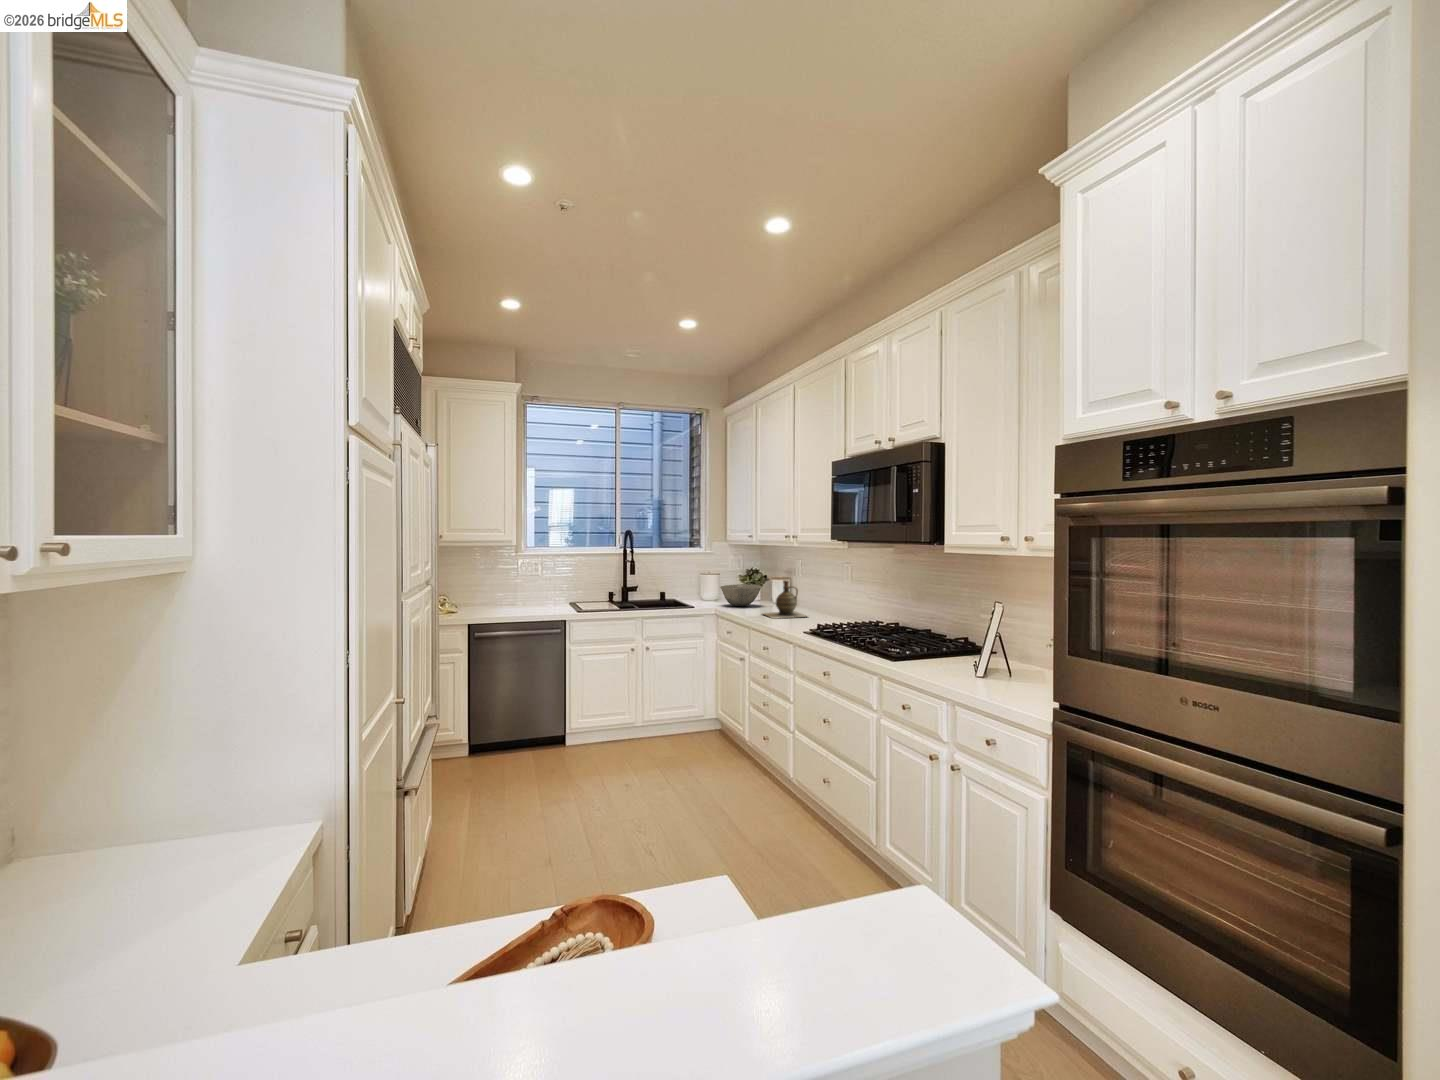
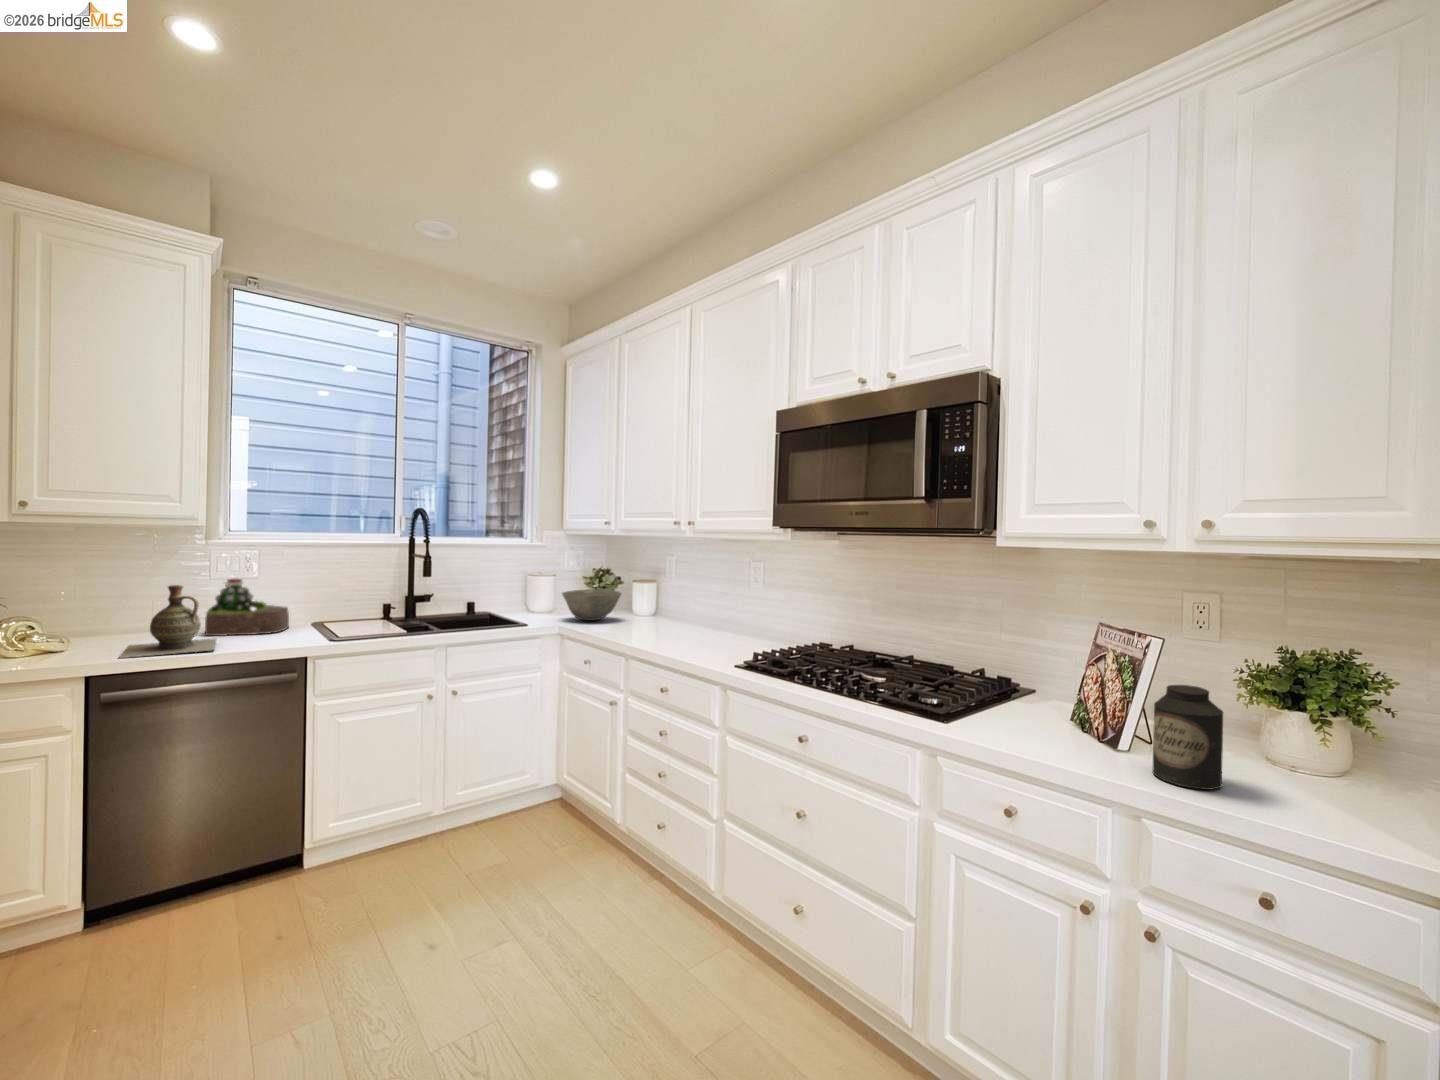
succulent plant: none [516,576,558,608] -> present [205,579,289,636]
ceramic jug: present [763,580,807,619] -> present [119,585,216,658]
canister: none [974,633,1009,689] -> present [1153,685,1223,790]

